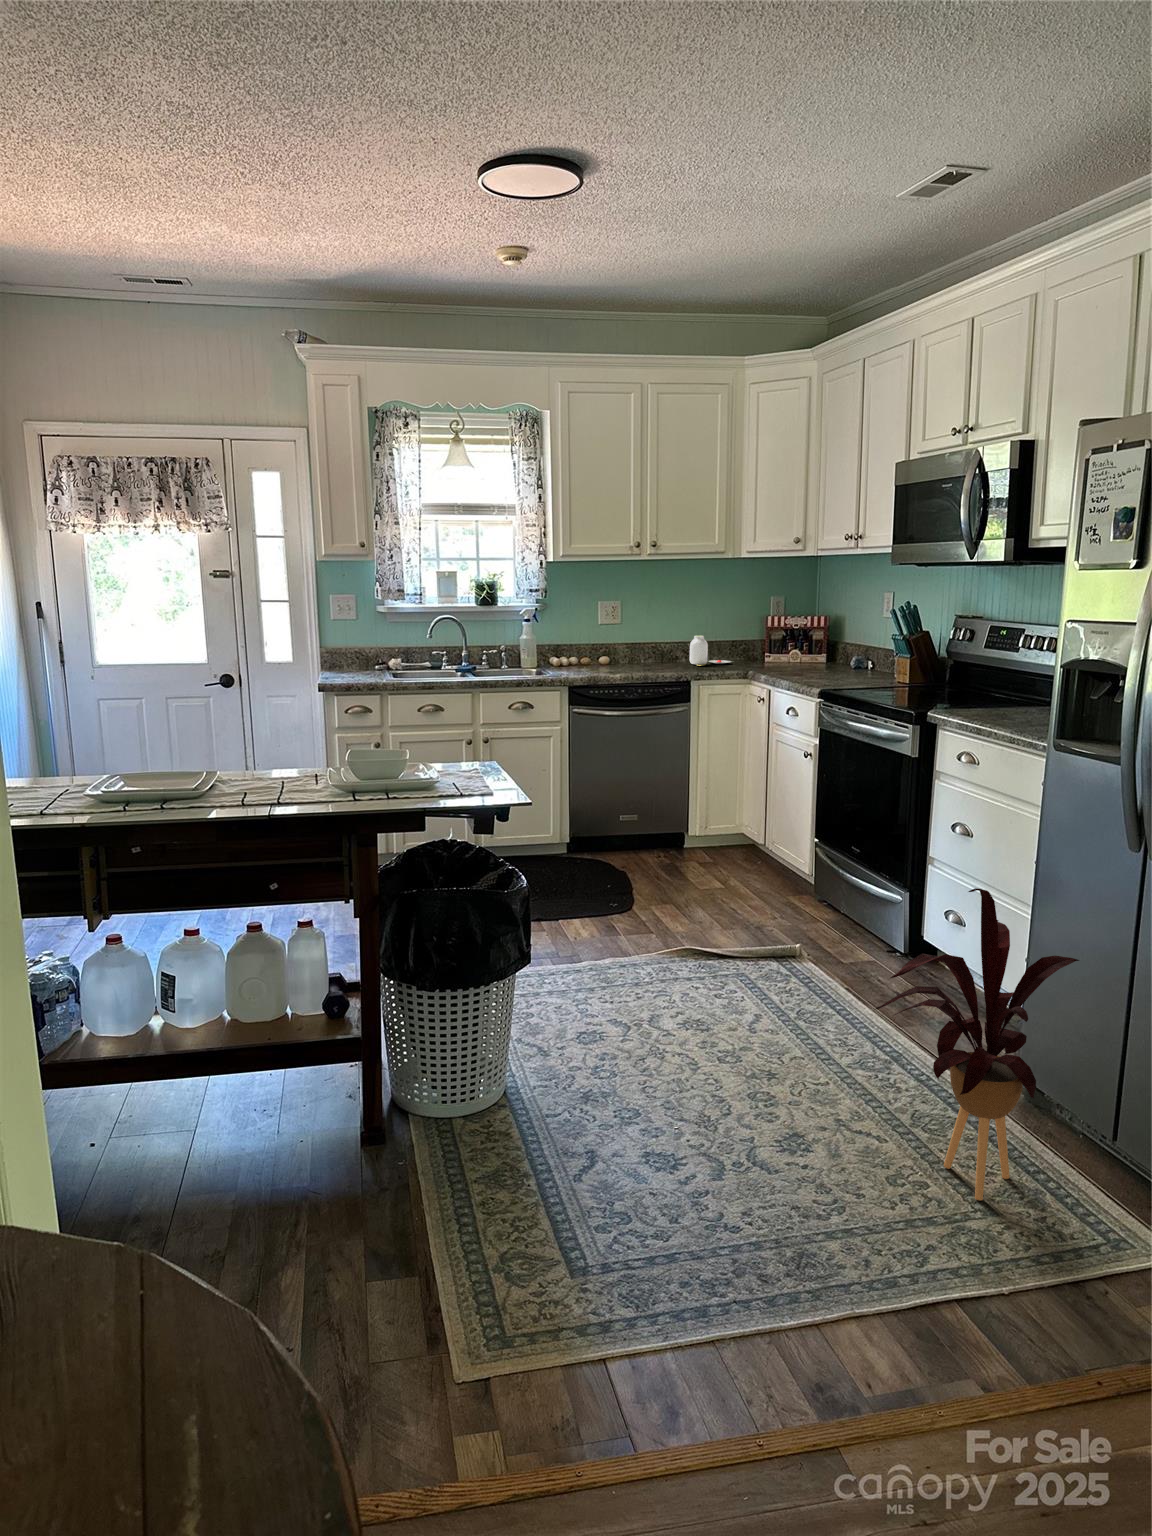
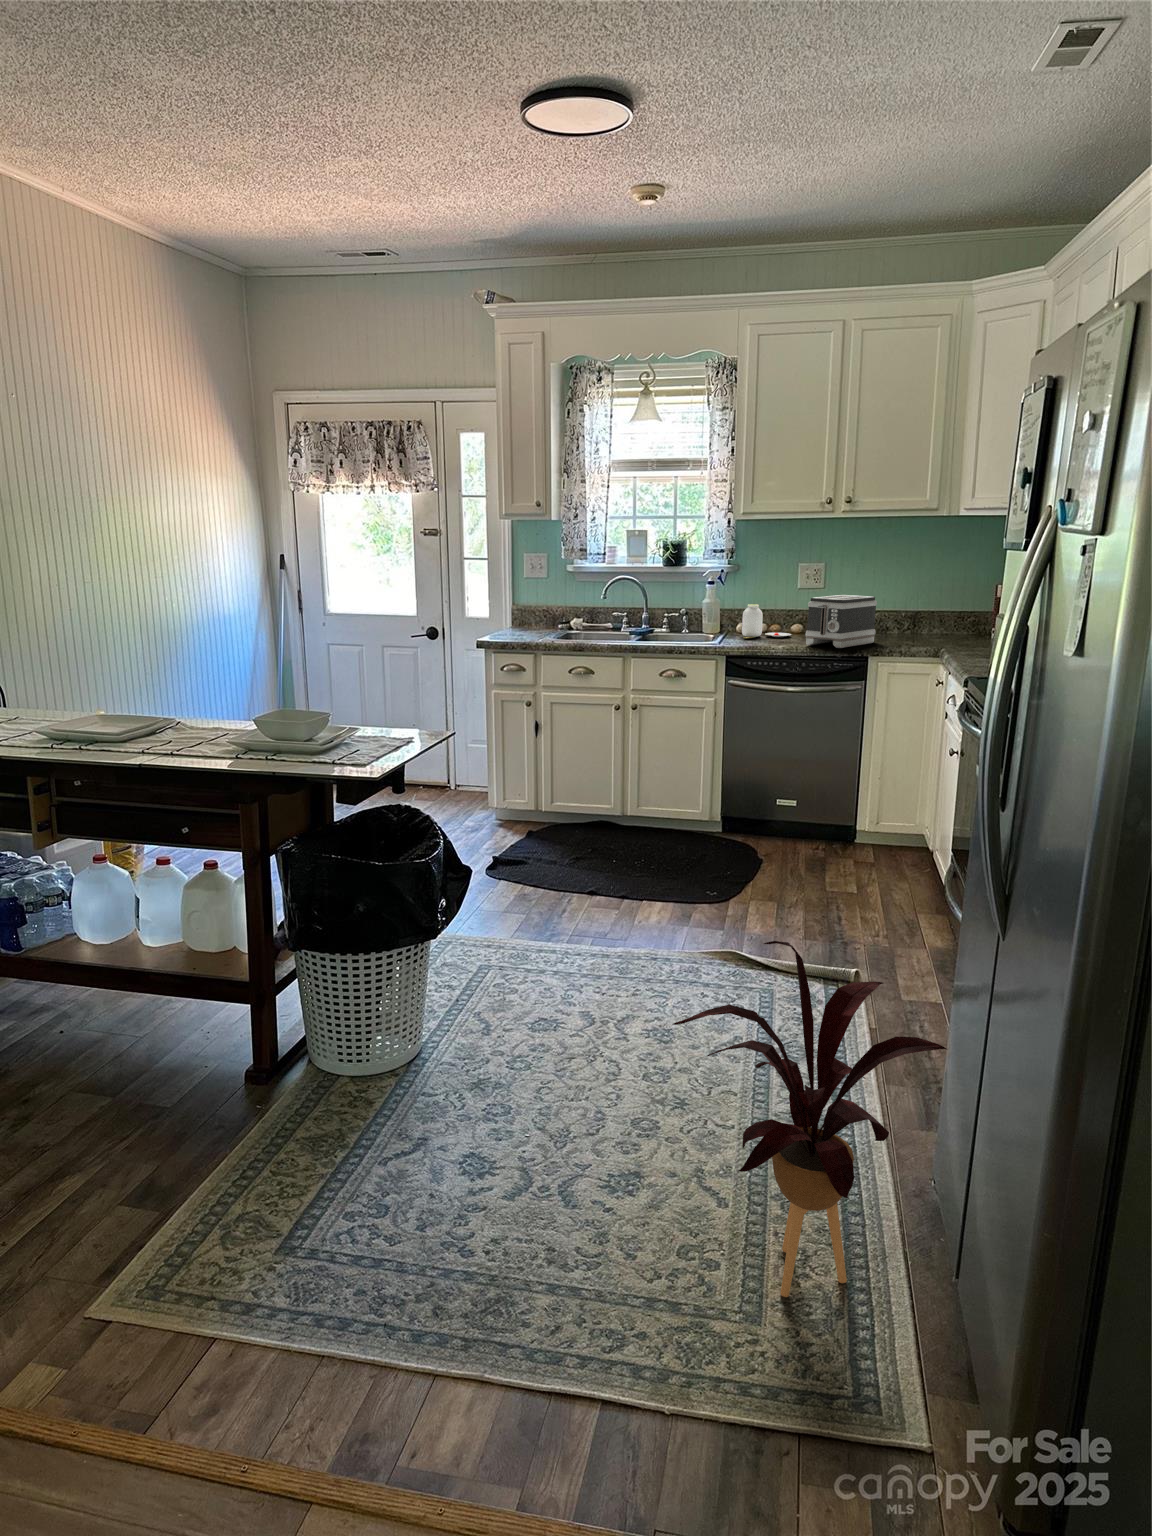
toaster: none [633,628,684,674] -> present [805,595,877,648]
jar: present [690,636,731,666] -> present [742,604,791,638]

